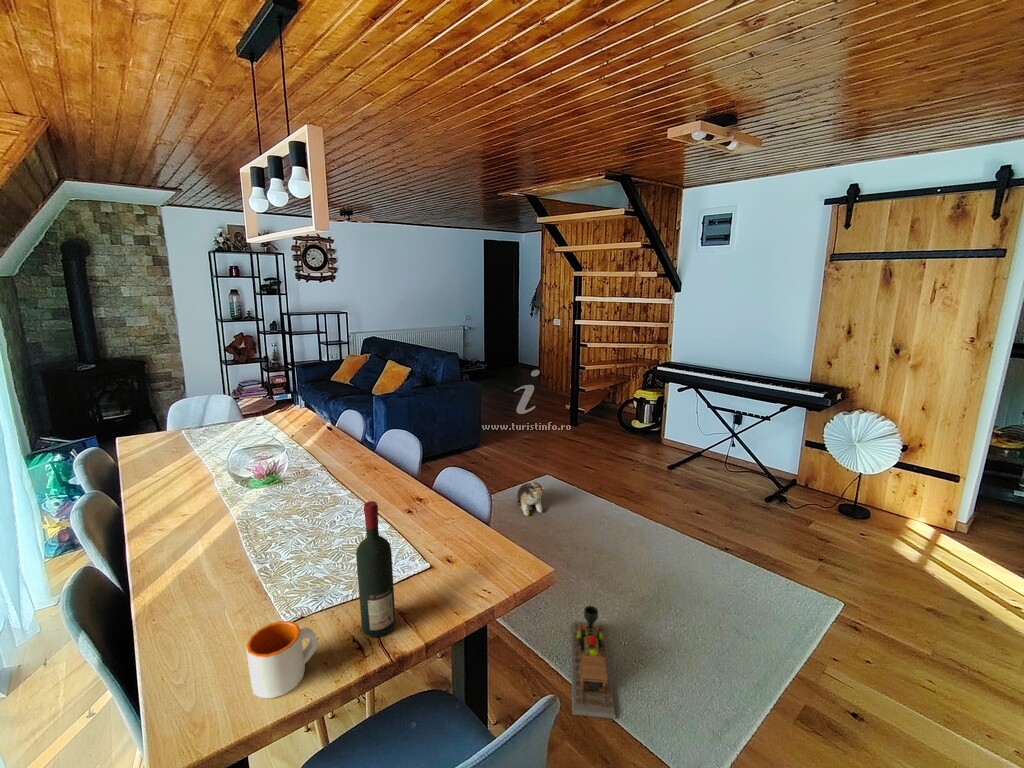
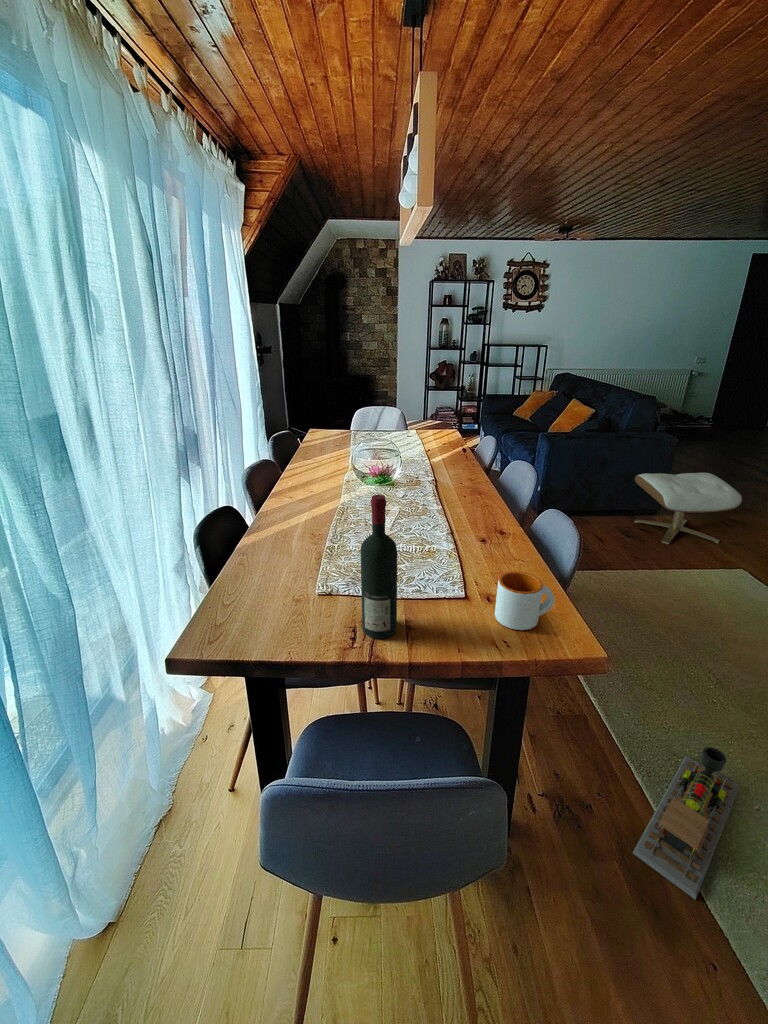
ottoman: none [460,407,531,468] -> present [634,473,742,544]
plush toy: present [517,482,545,516] -> none [677,571,724,614]
mug: present [246,621,318,698] -> present [495,571,555,630]

